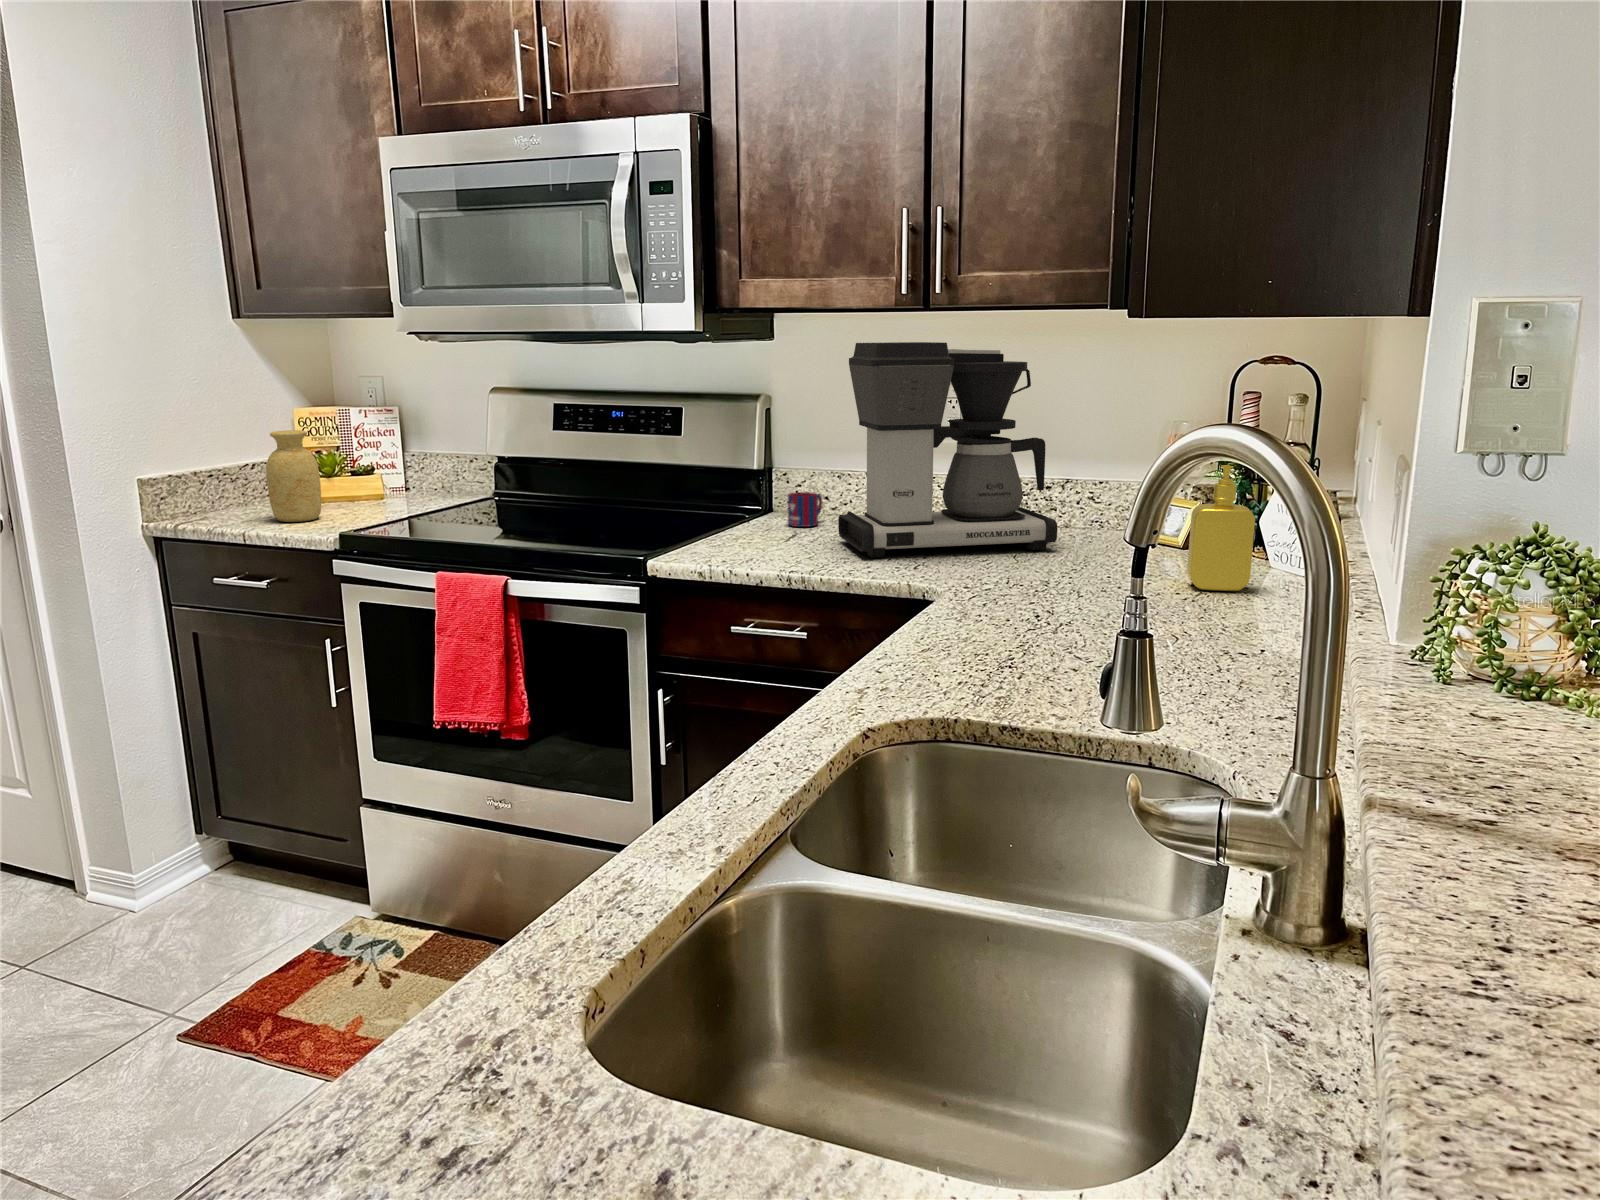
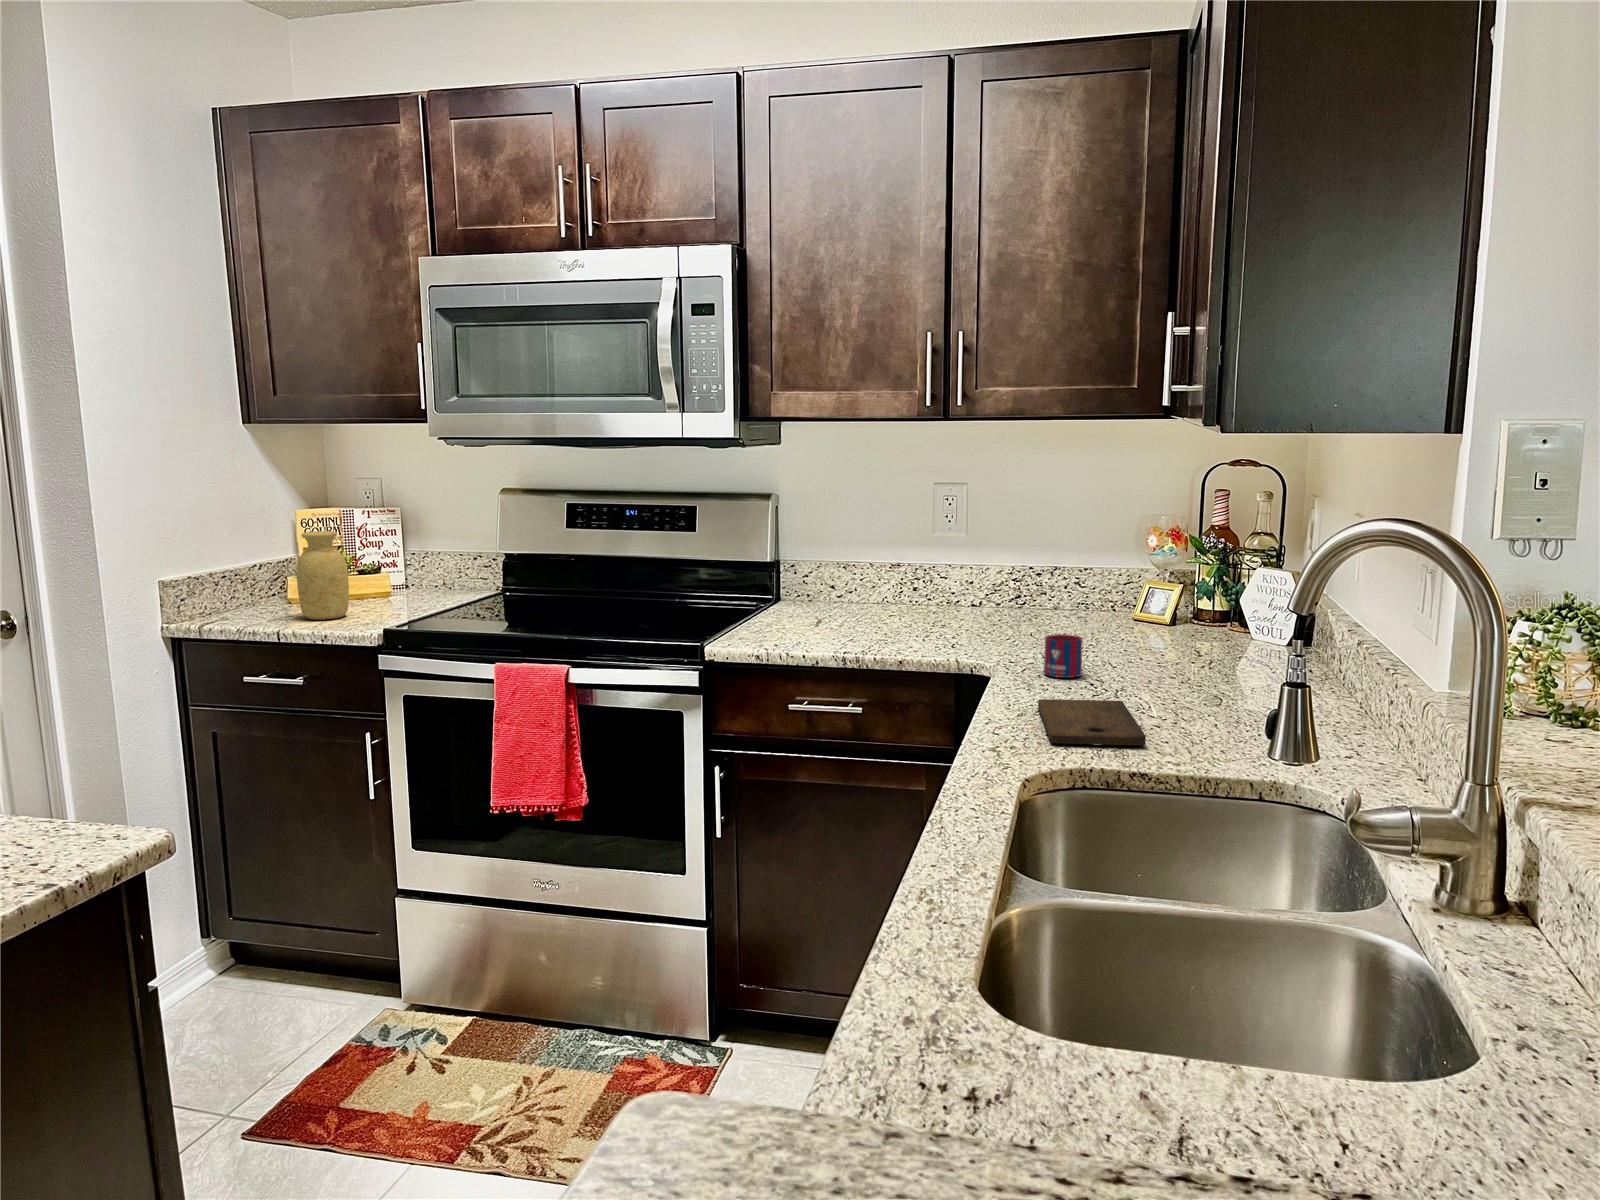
coffee maker: present [838,342,1057,558] -> none [862,447,1060,639]
soap dispenser: present [1187,465,1255,591] -> none [1189,544,1248,658]
mug: present [788,492,822,527] -> present [1044,634,1083,678]
cutting board: none [933,633,1051,693] -> present [1038,699,1146,745]

